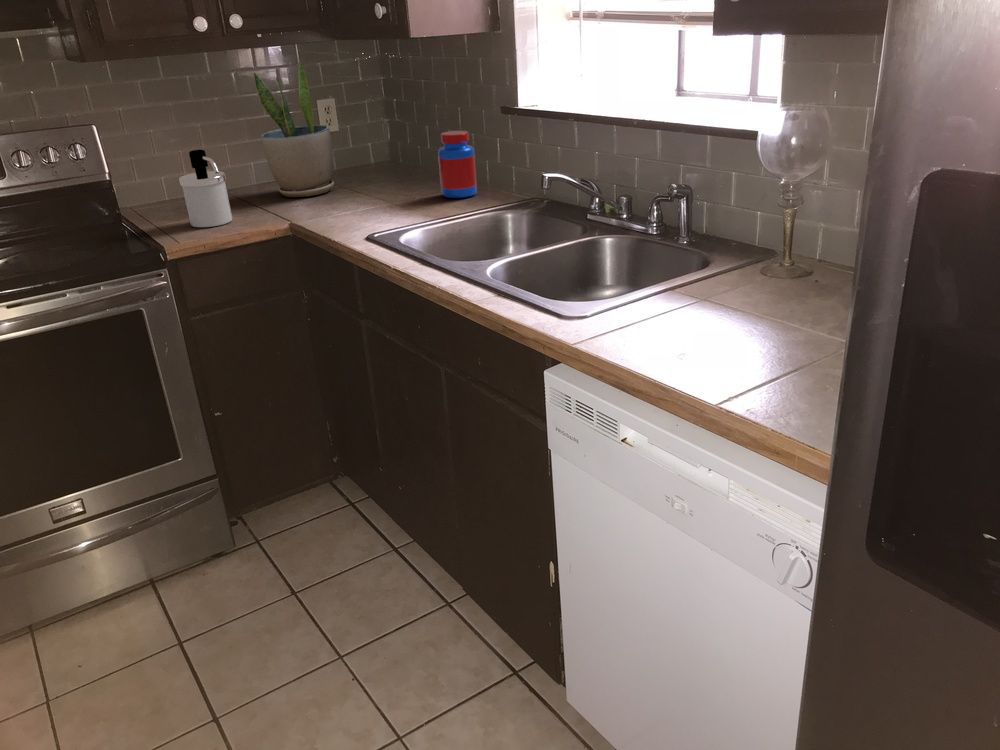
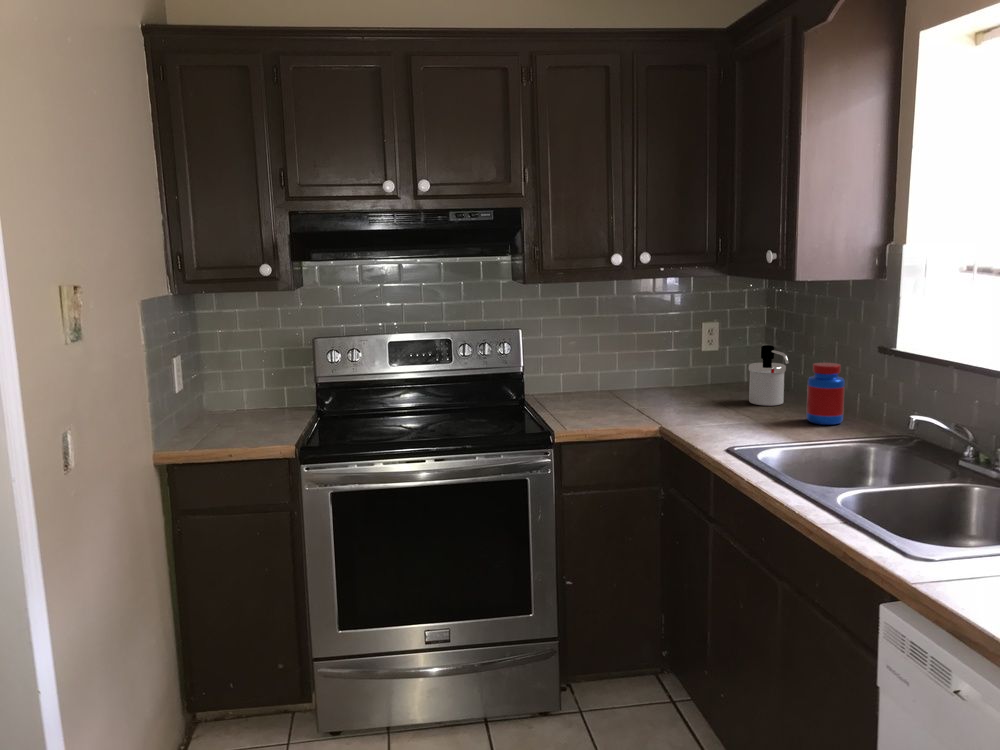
potted plant: present [254,60,334,197] -> none [649,291,709,404]
soap dispenser: present [179,150,232,227] -> present [749,345,789,406]

